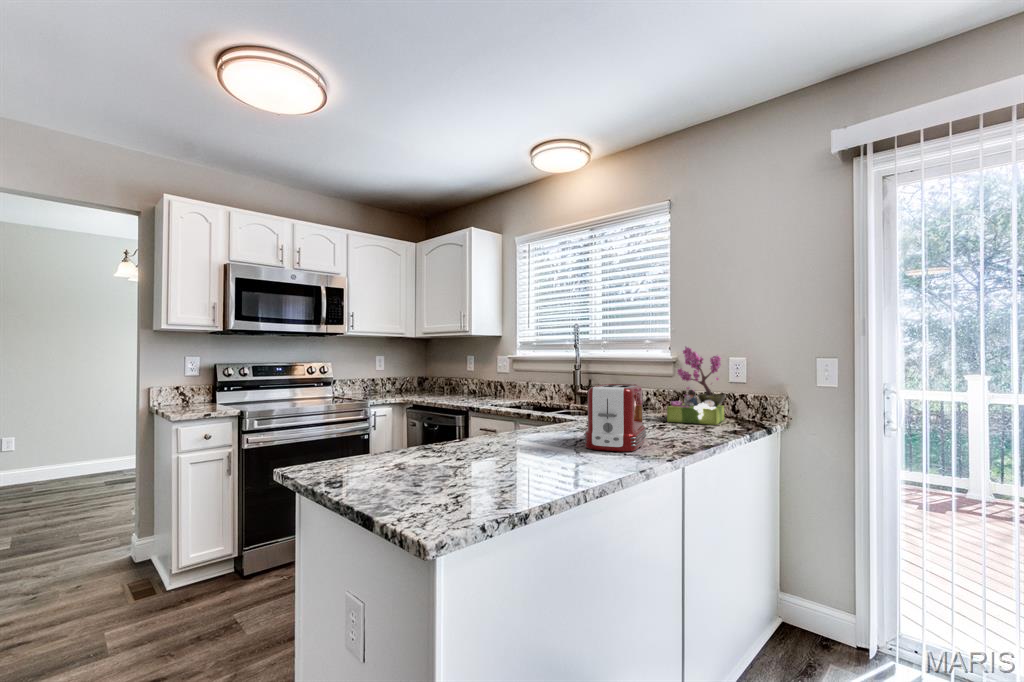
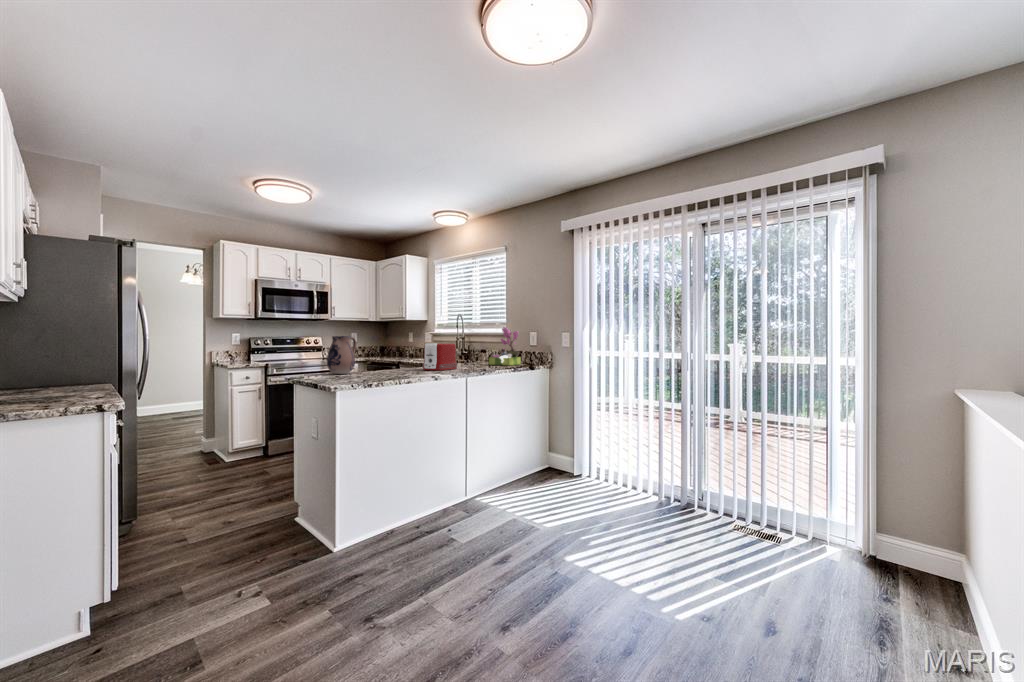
ceramic pitcher: none [384,374,452,475] -> present [327,336,356,374]

